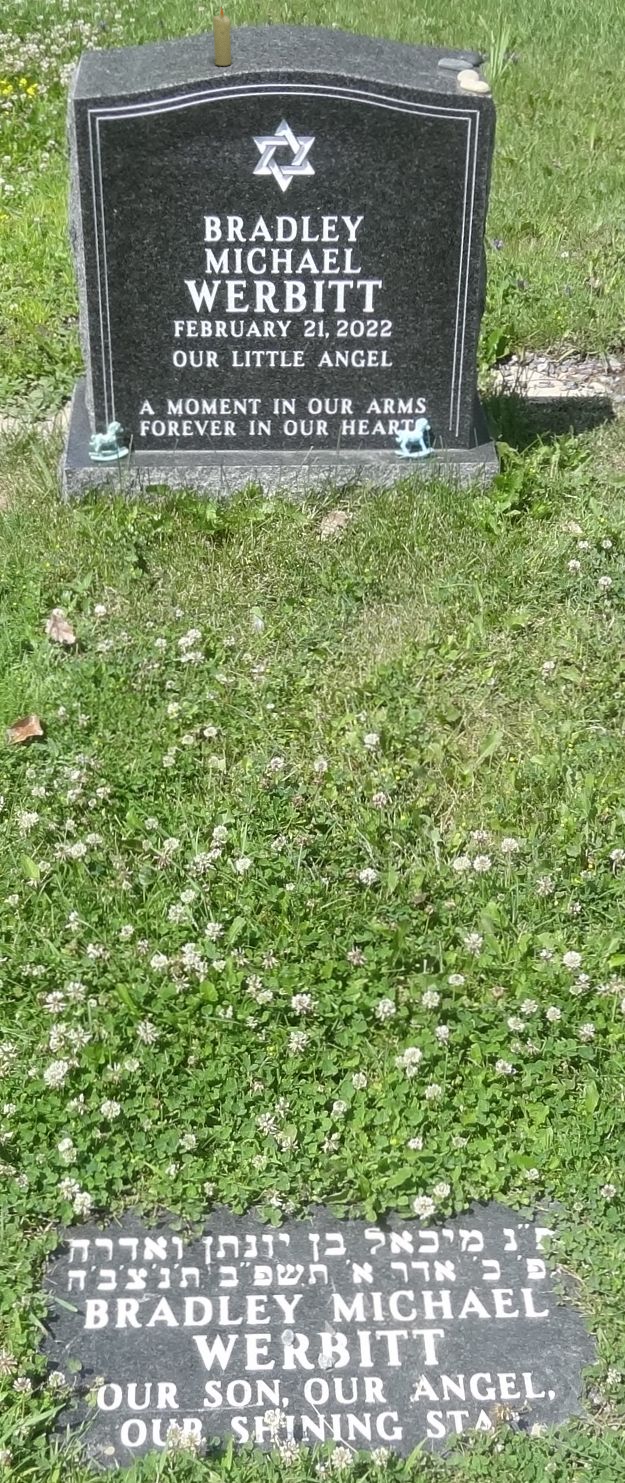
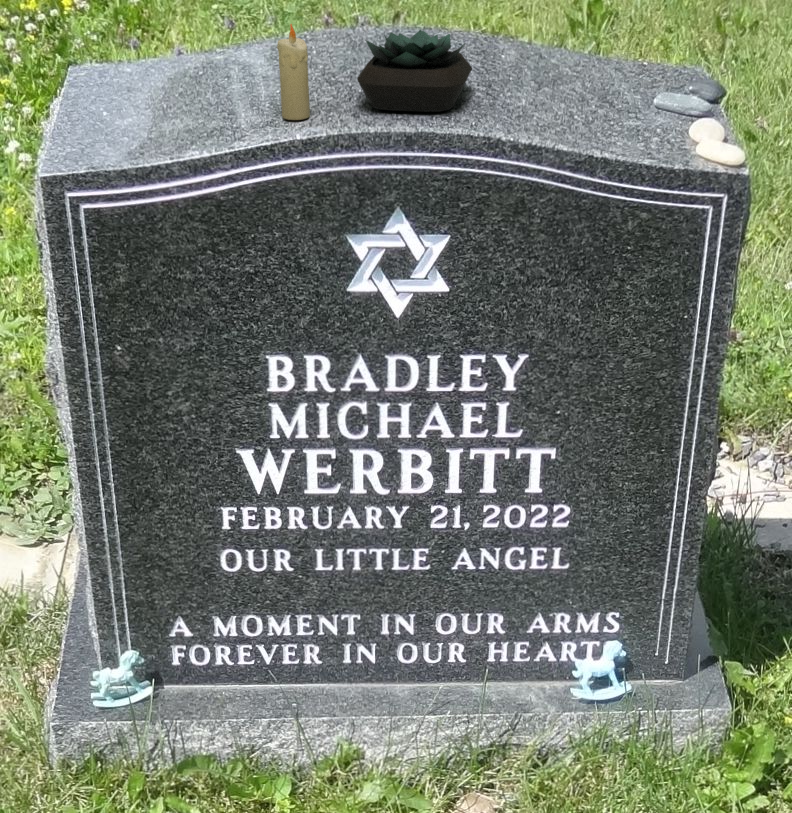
succulent plant: none [259,11,327,61] -> present [357,30,472,112]

